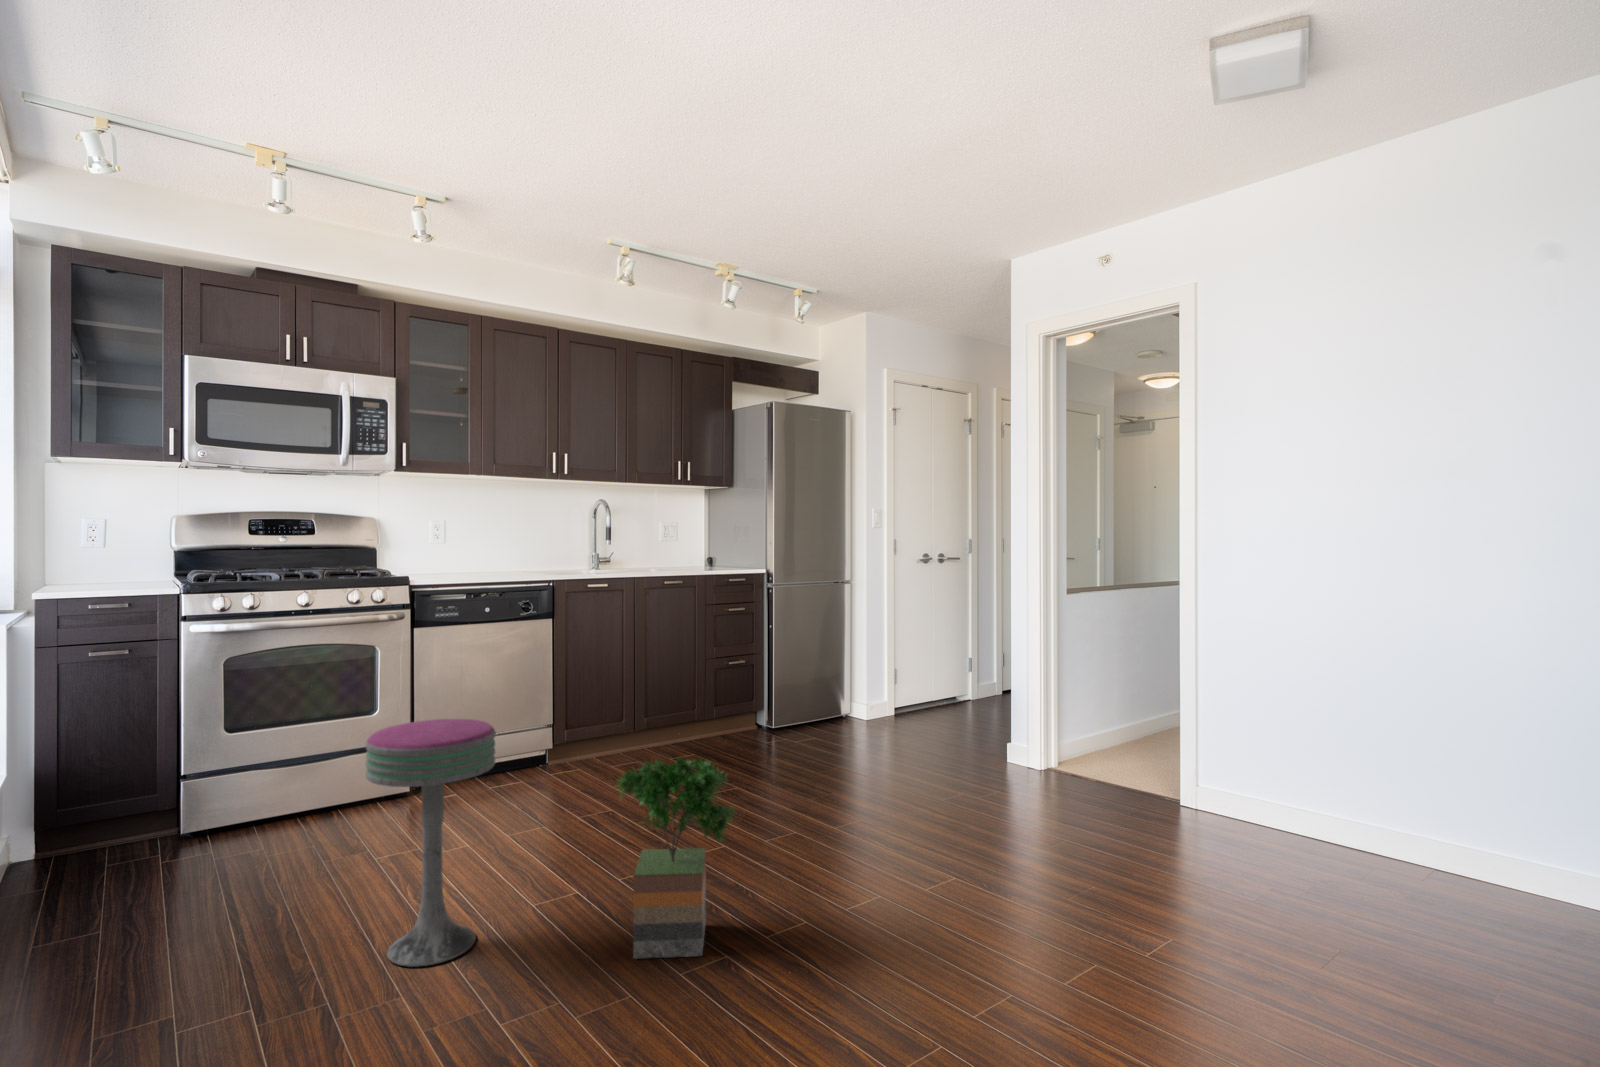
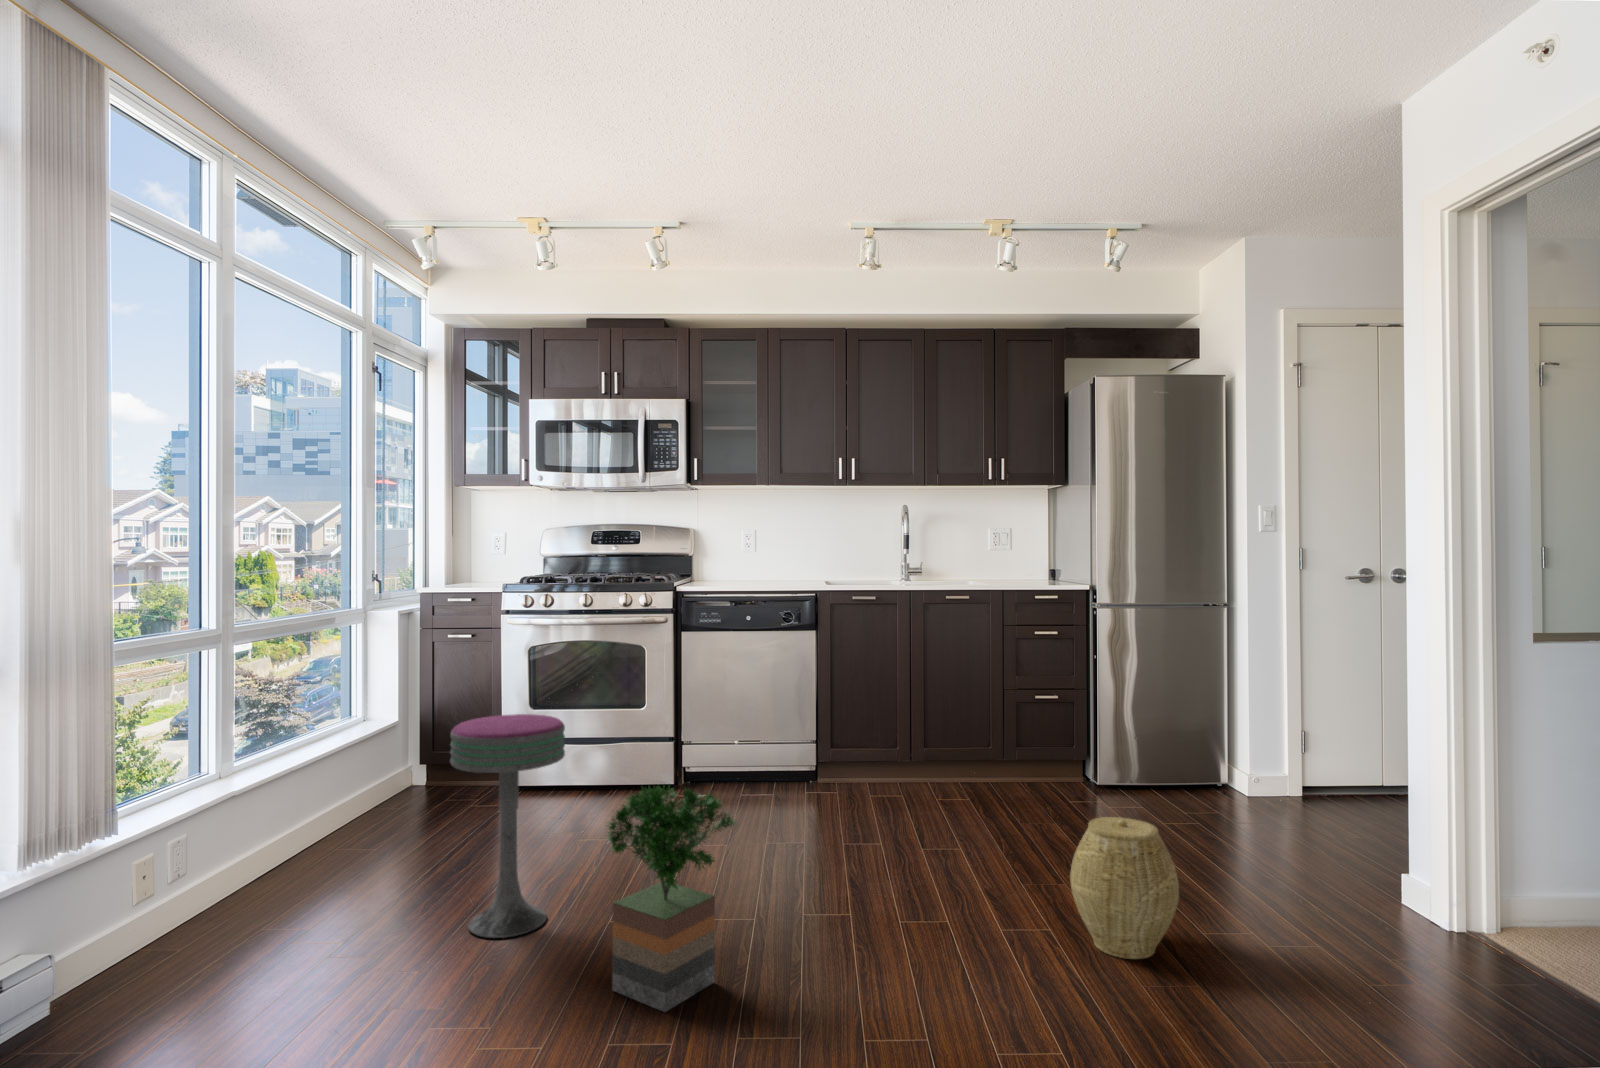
woven basket: none [883,732,956,828] -> present [1070,817,1179,959]

